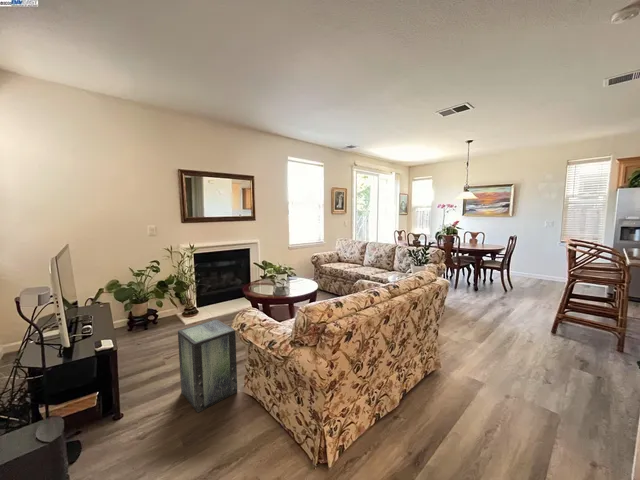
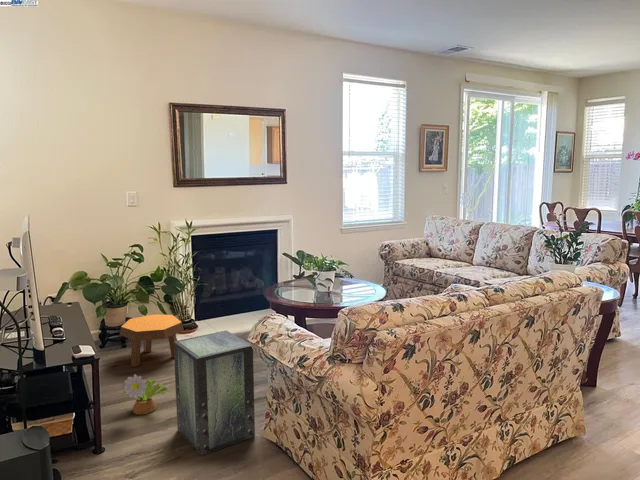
footstool: none [142,306,188,344] -> present [120,314,184,367]
decorative plant: none [139,354,176,382] -> present [121,374,169,414]

